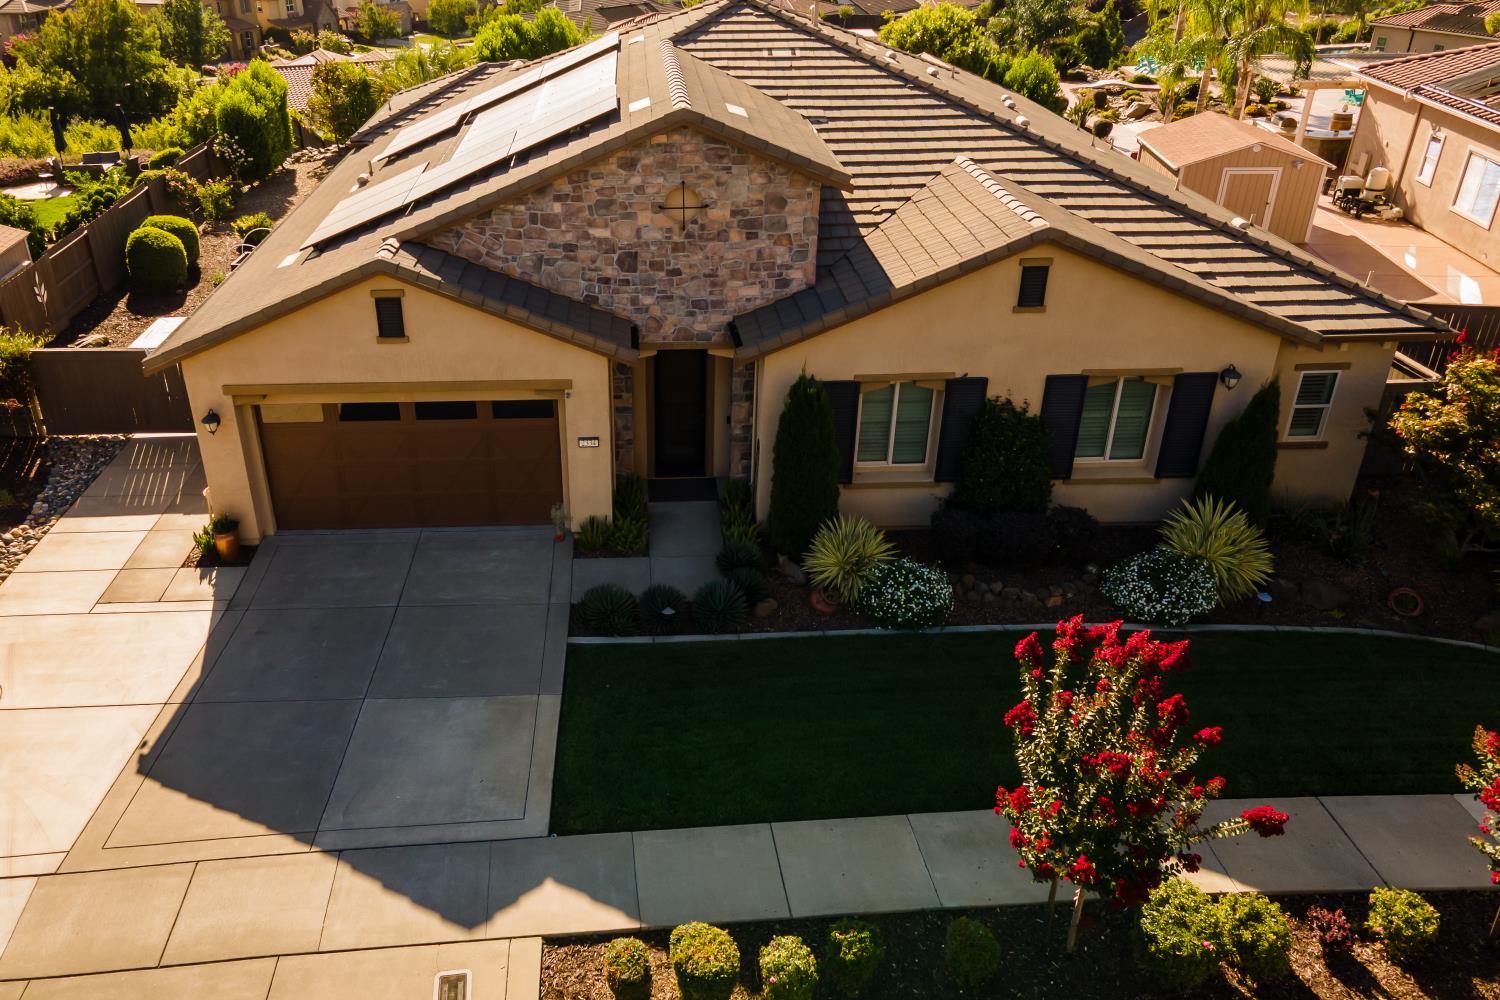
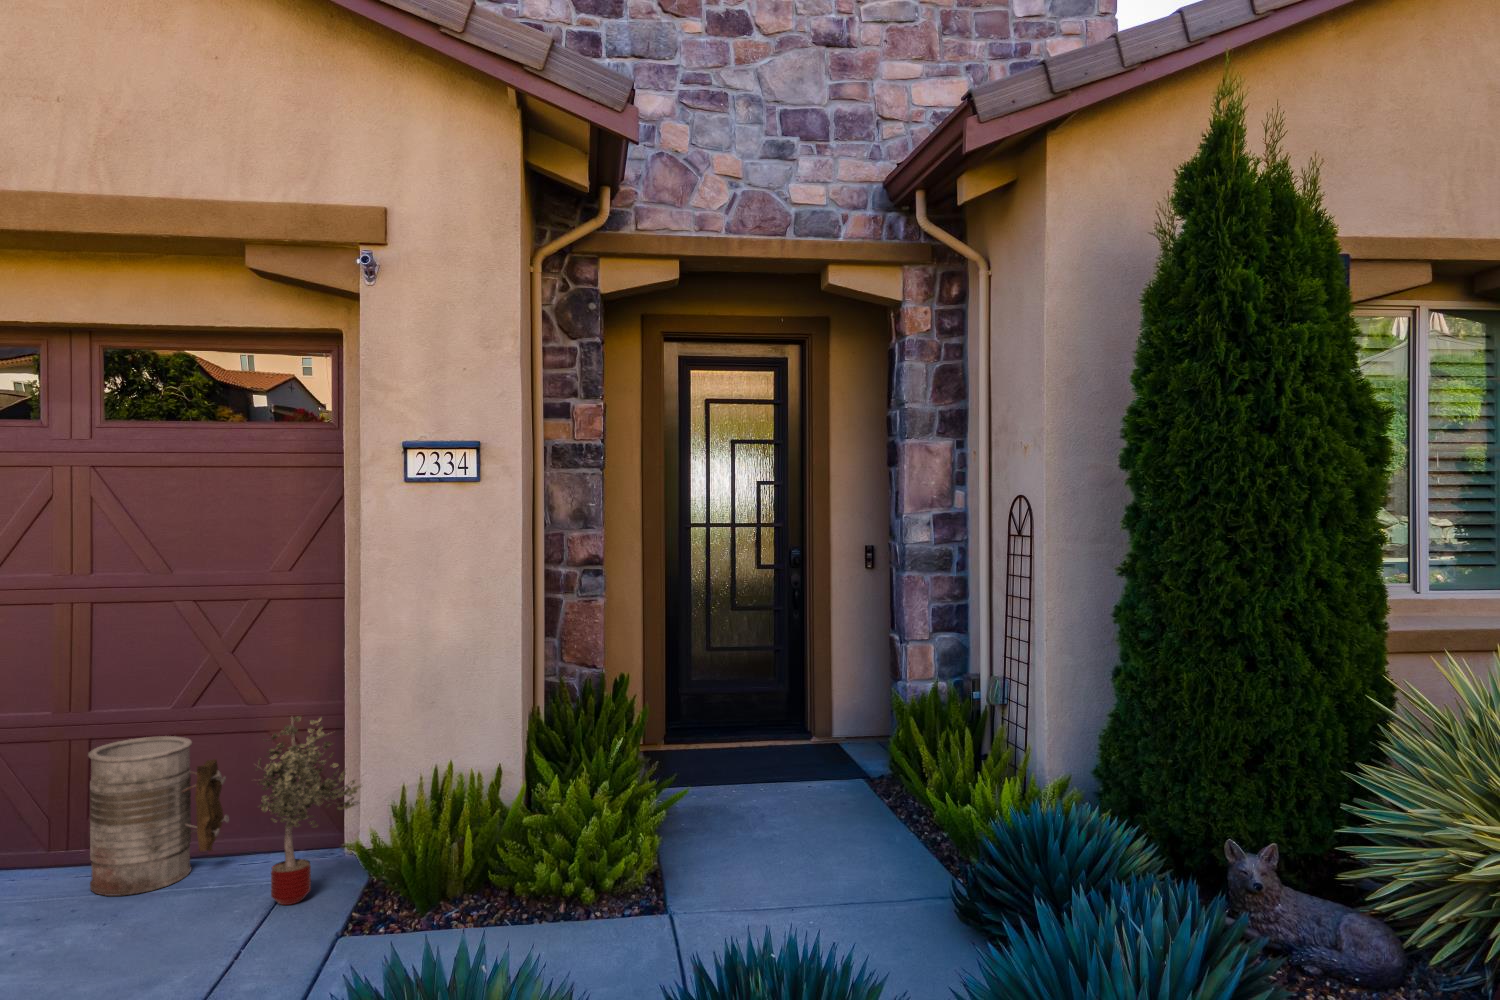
trash can: none [505,496,538,536] -> present [88,736,229,896]

